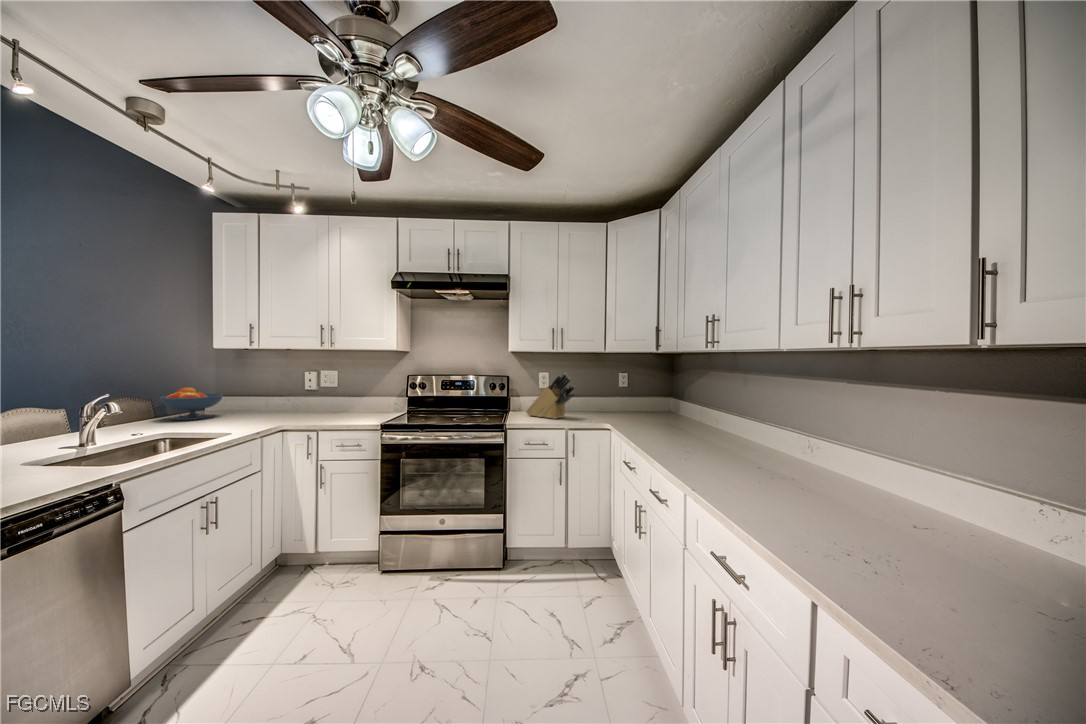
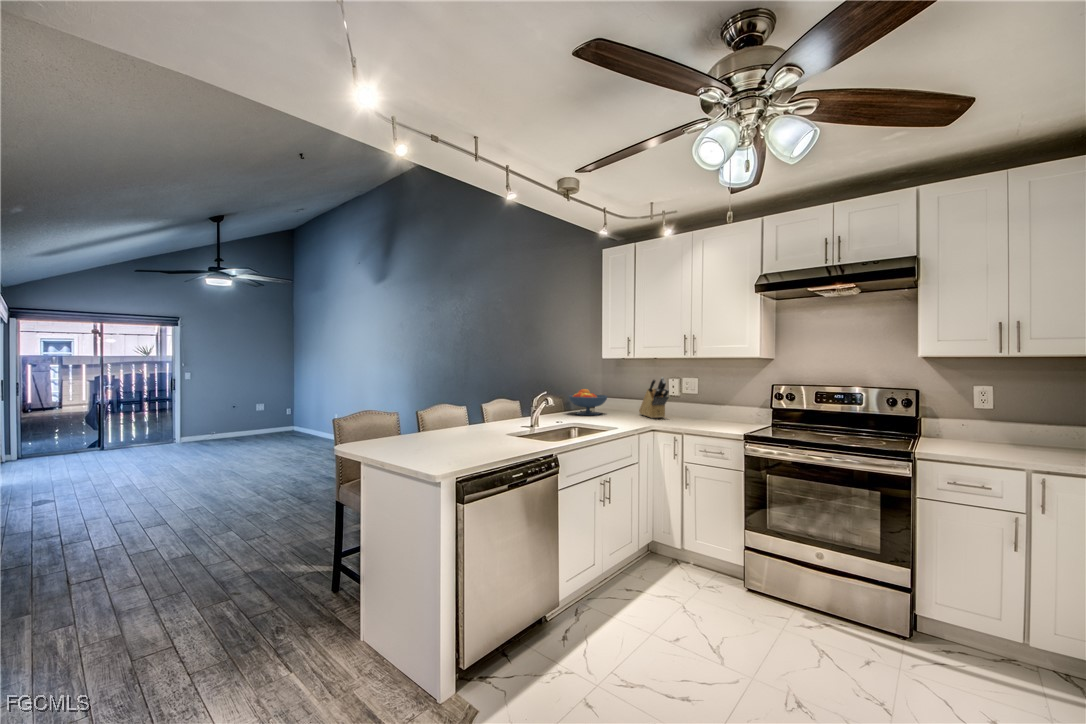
knife block: present [526,373,575,419] -> present [639,377,669,418]

